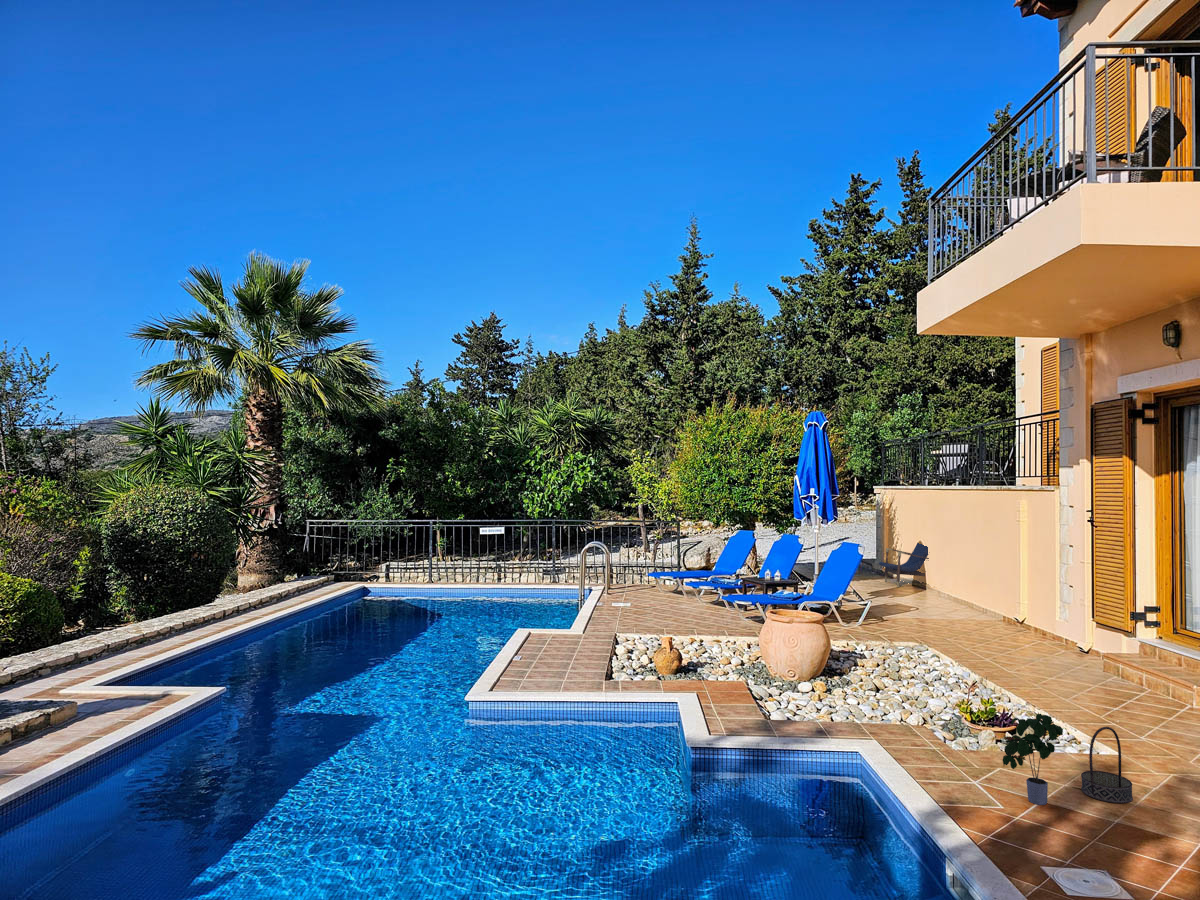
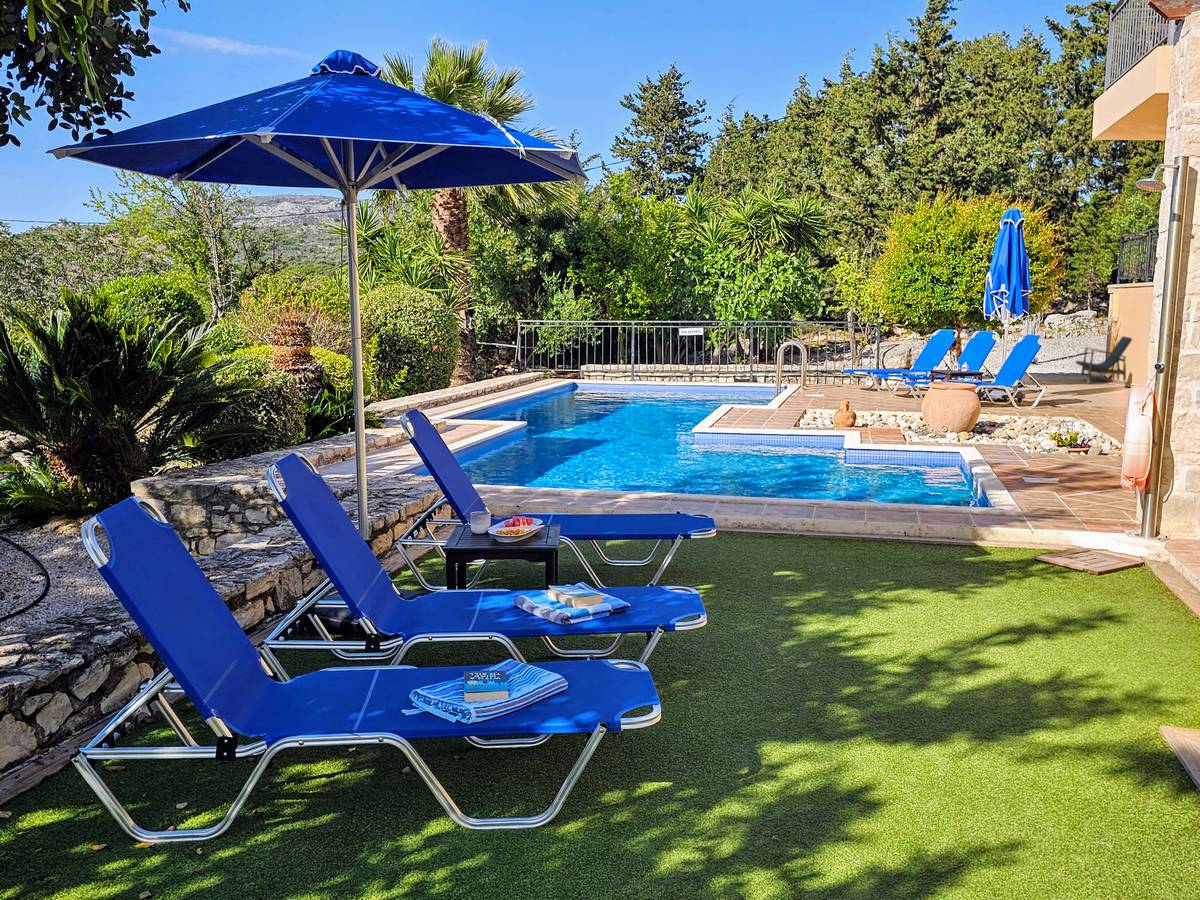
potted plant: present [1003,714,1063,805] -> none [1014,411,1058,461]
basket: present [1081,727,1133,803] -> none [1069,420,1097,461]

